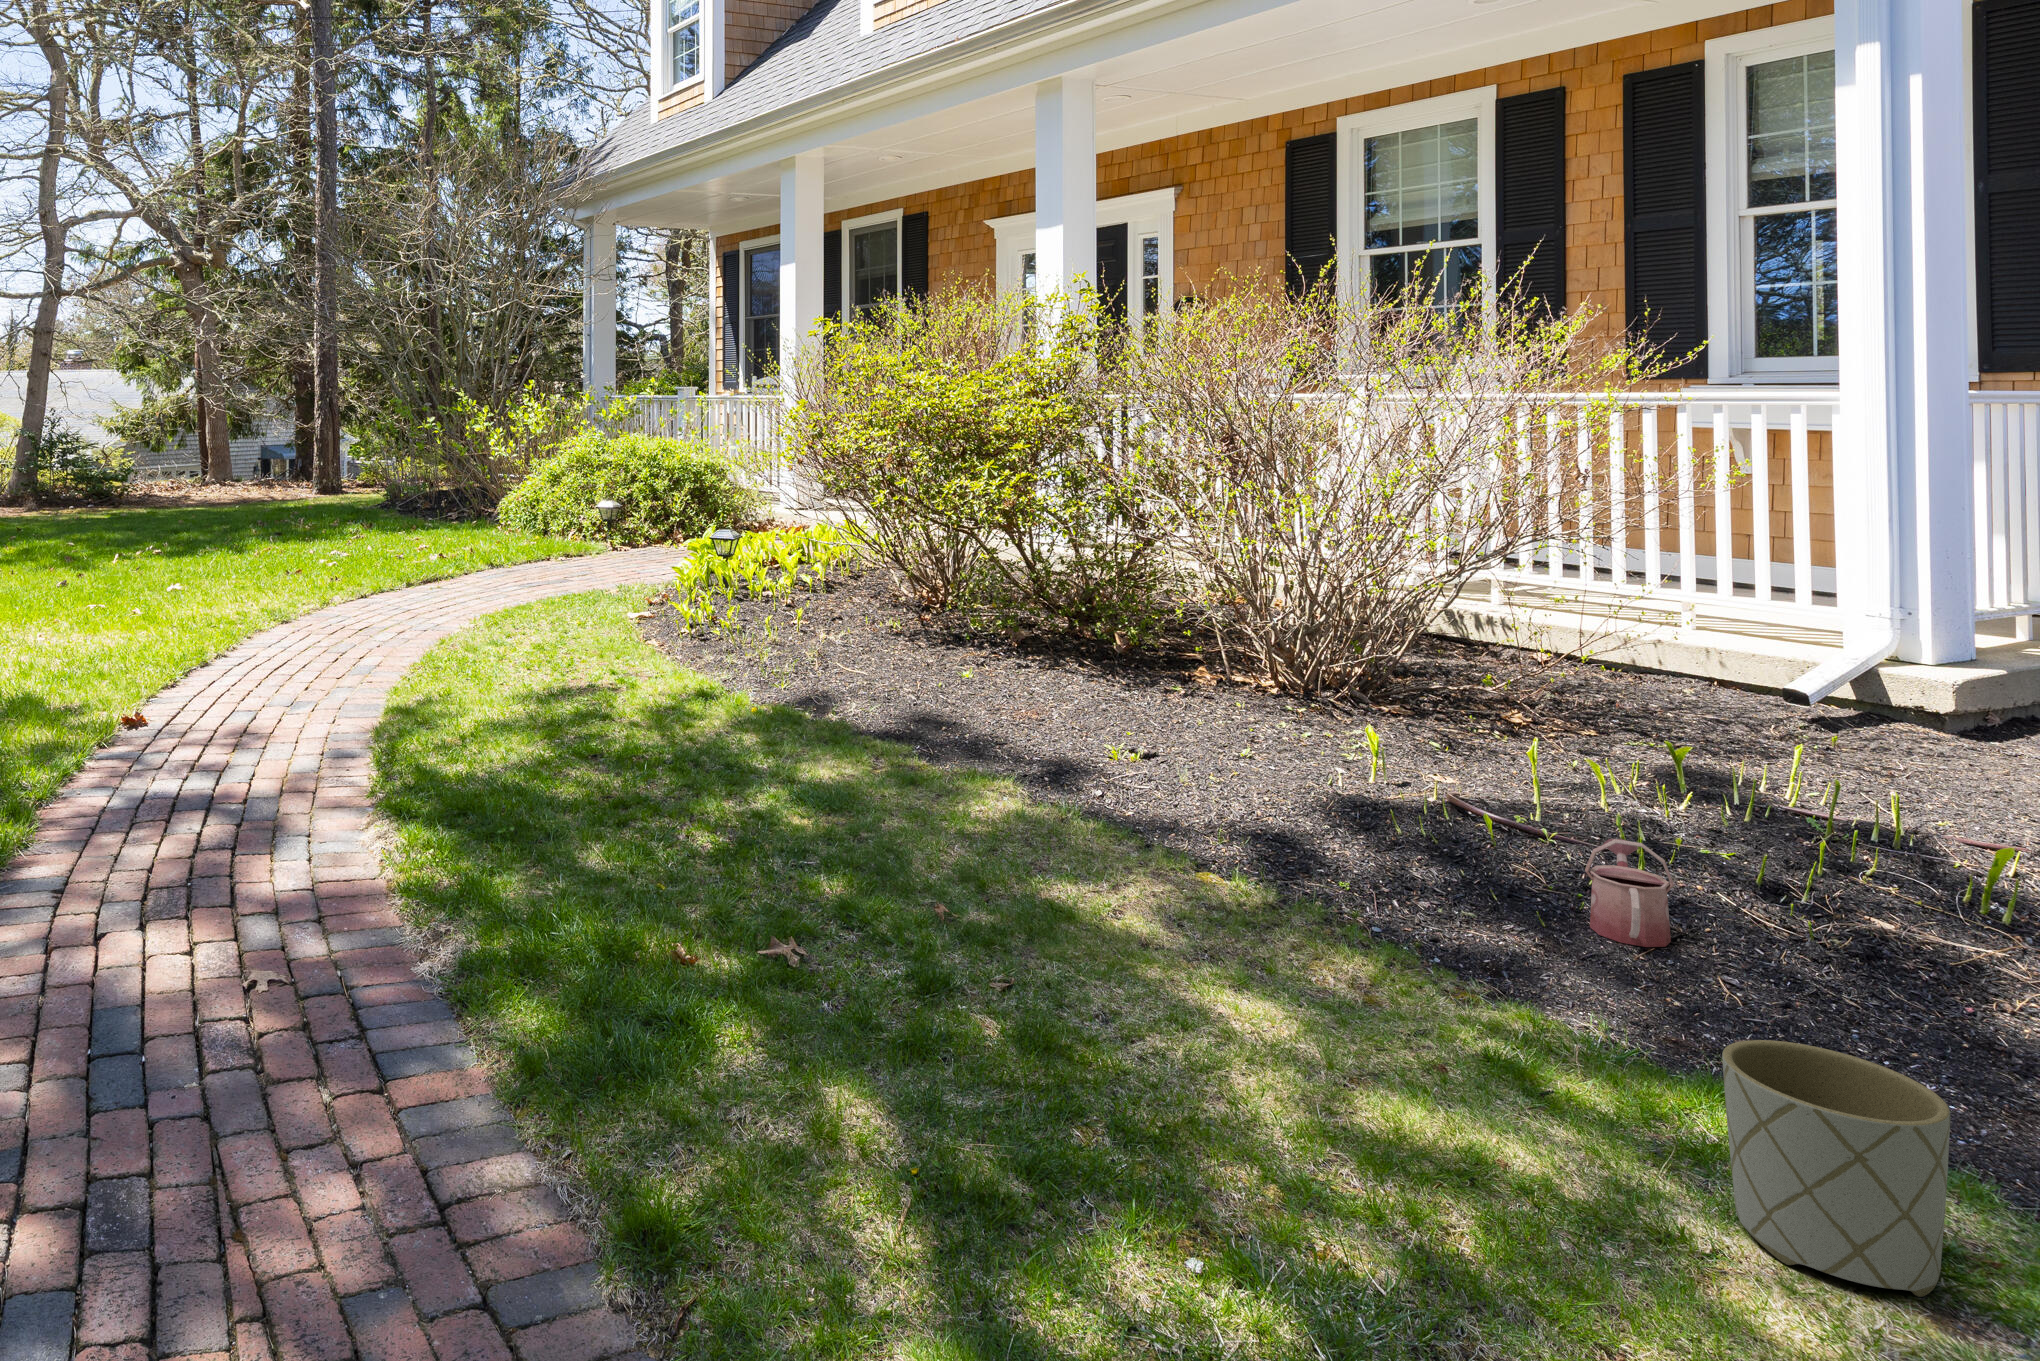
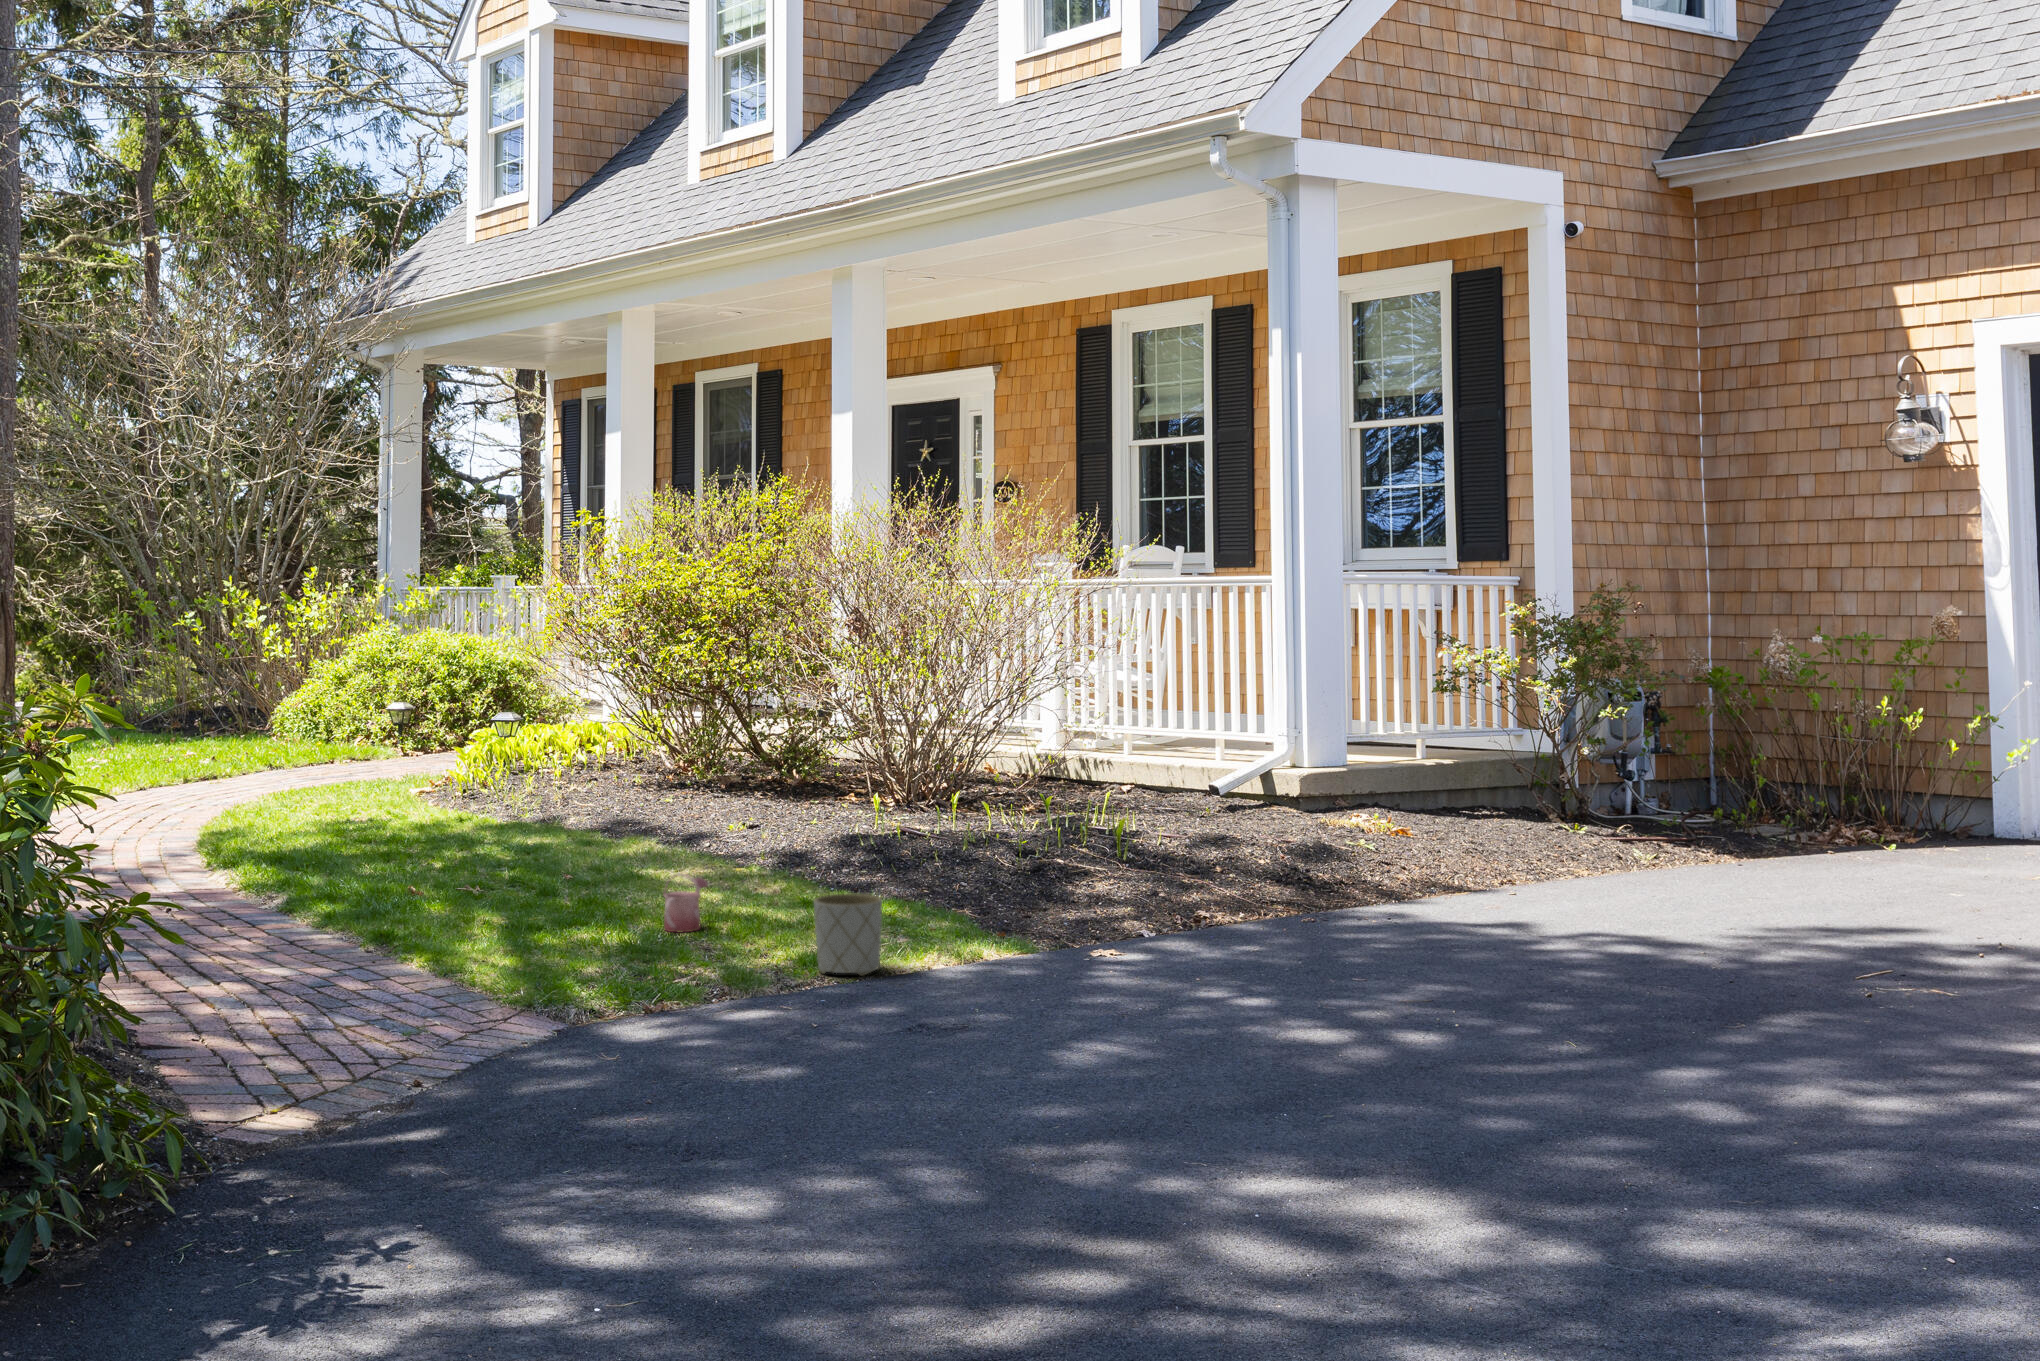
watering can: present [1585,839,1674,947] -> present [663,874,708,932]

